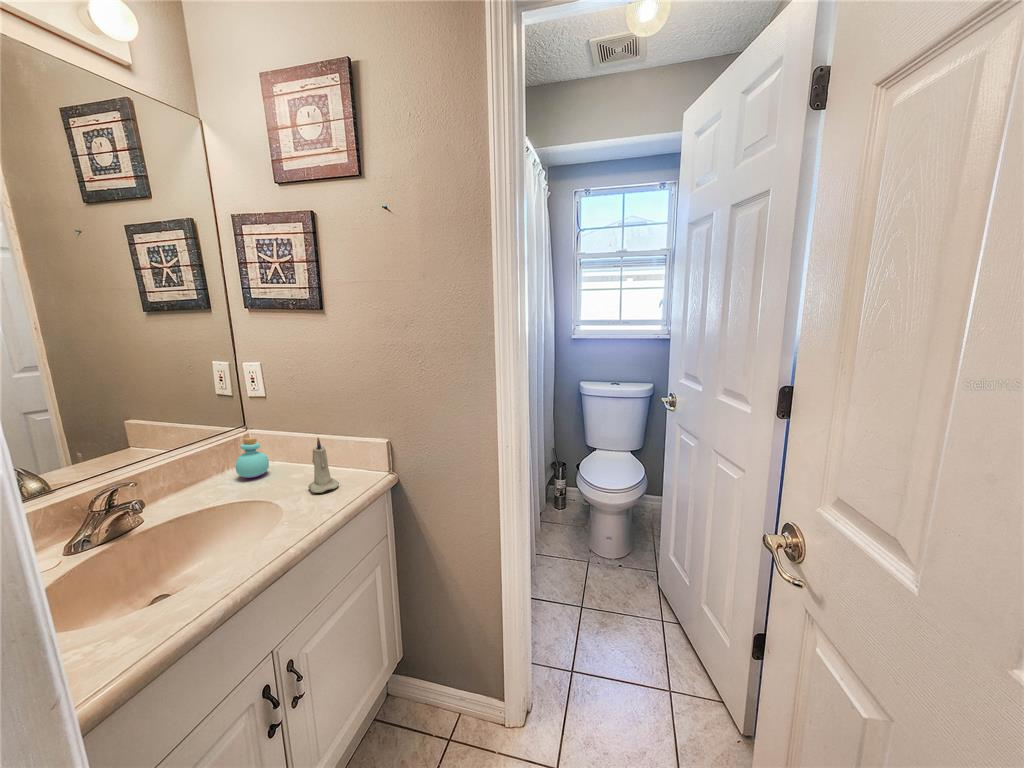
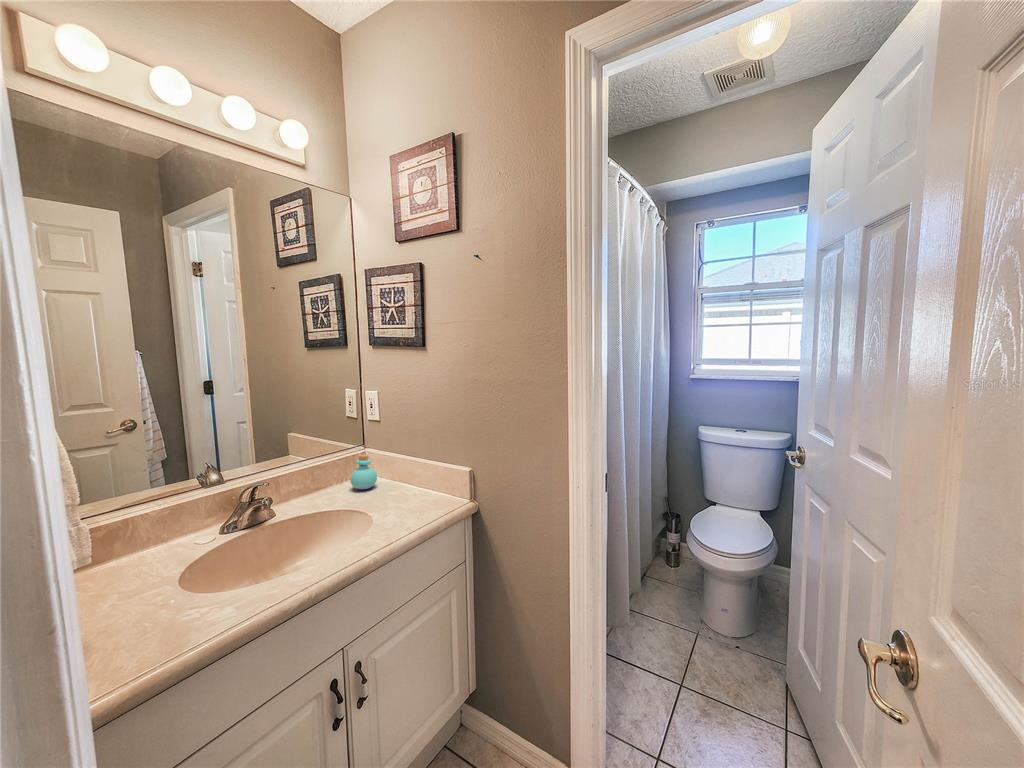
candle: present [308,438,339,493] -> none [399,459,425,510]

